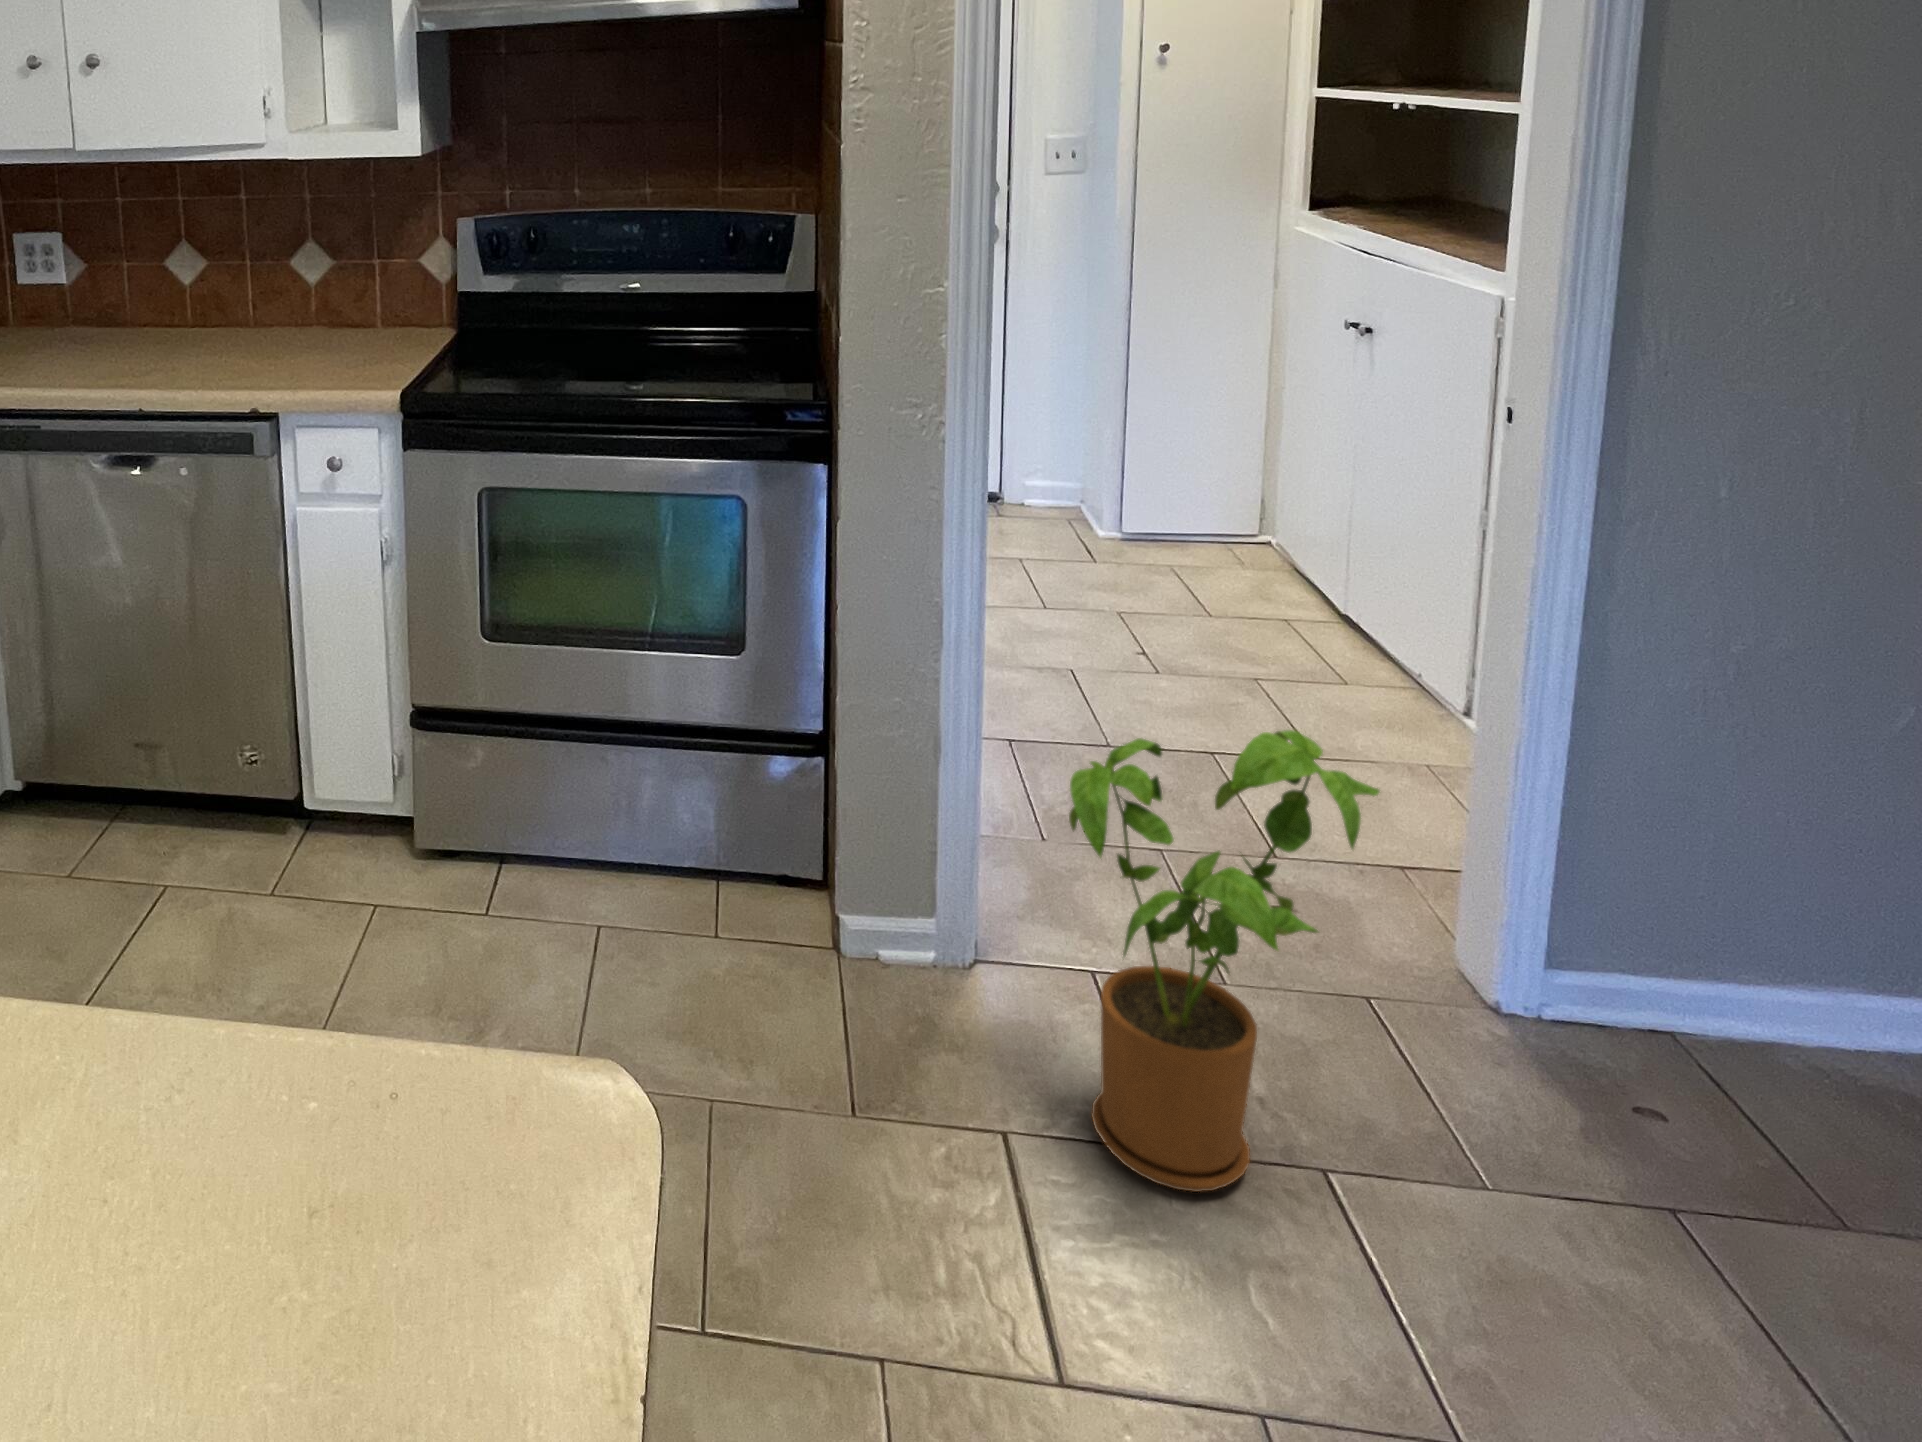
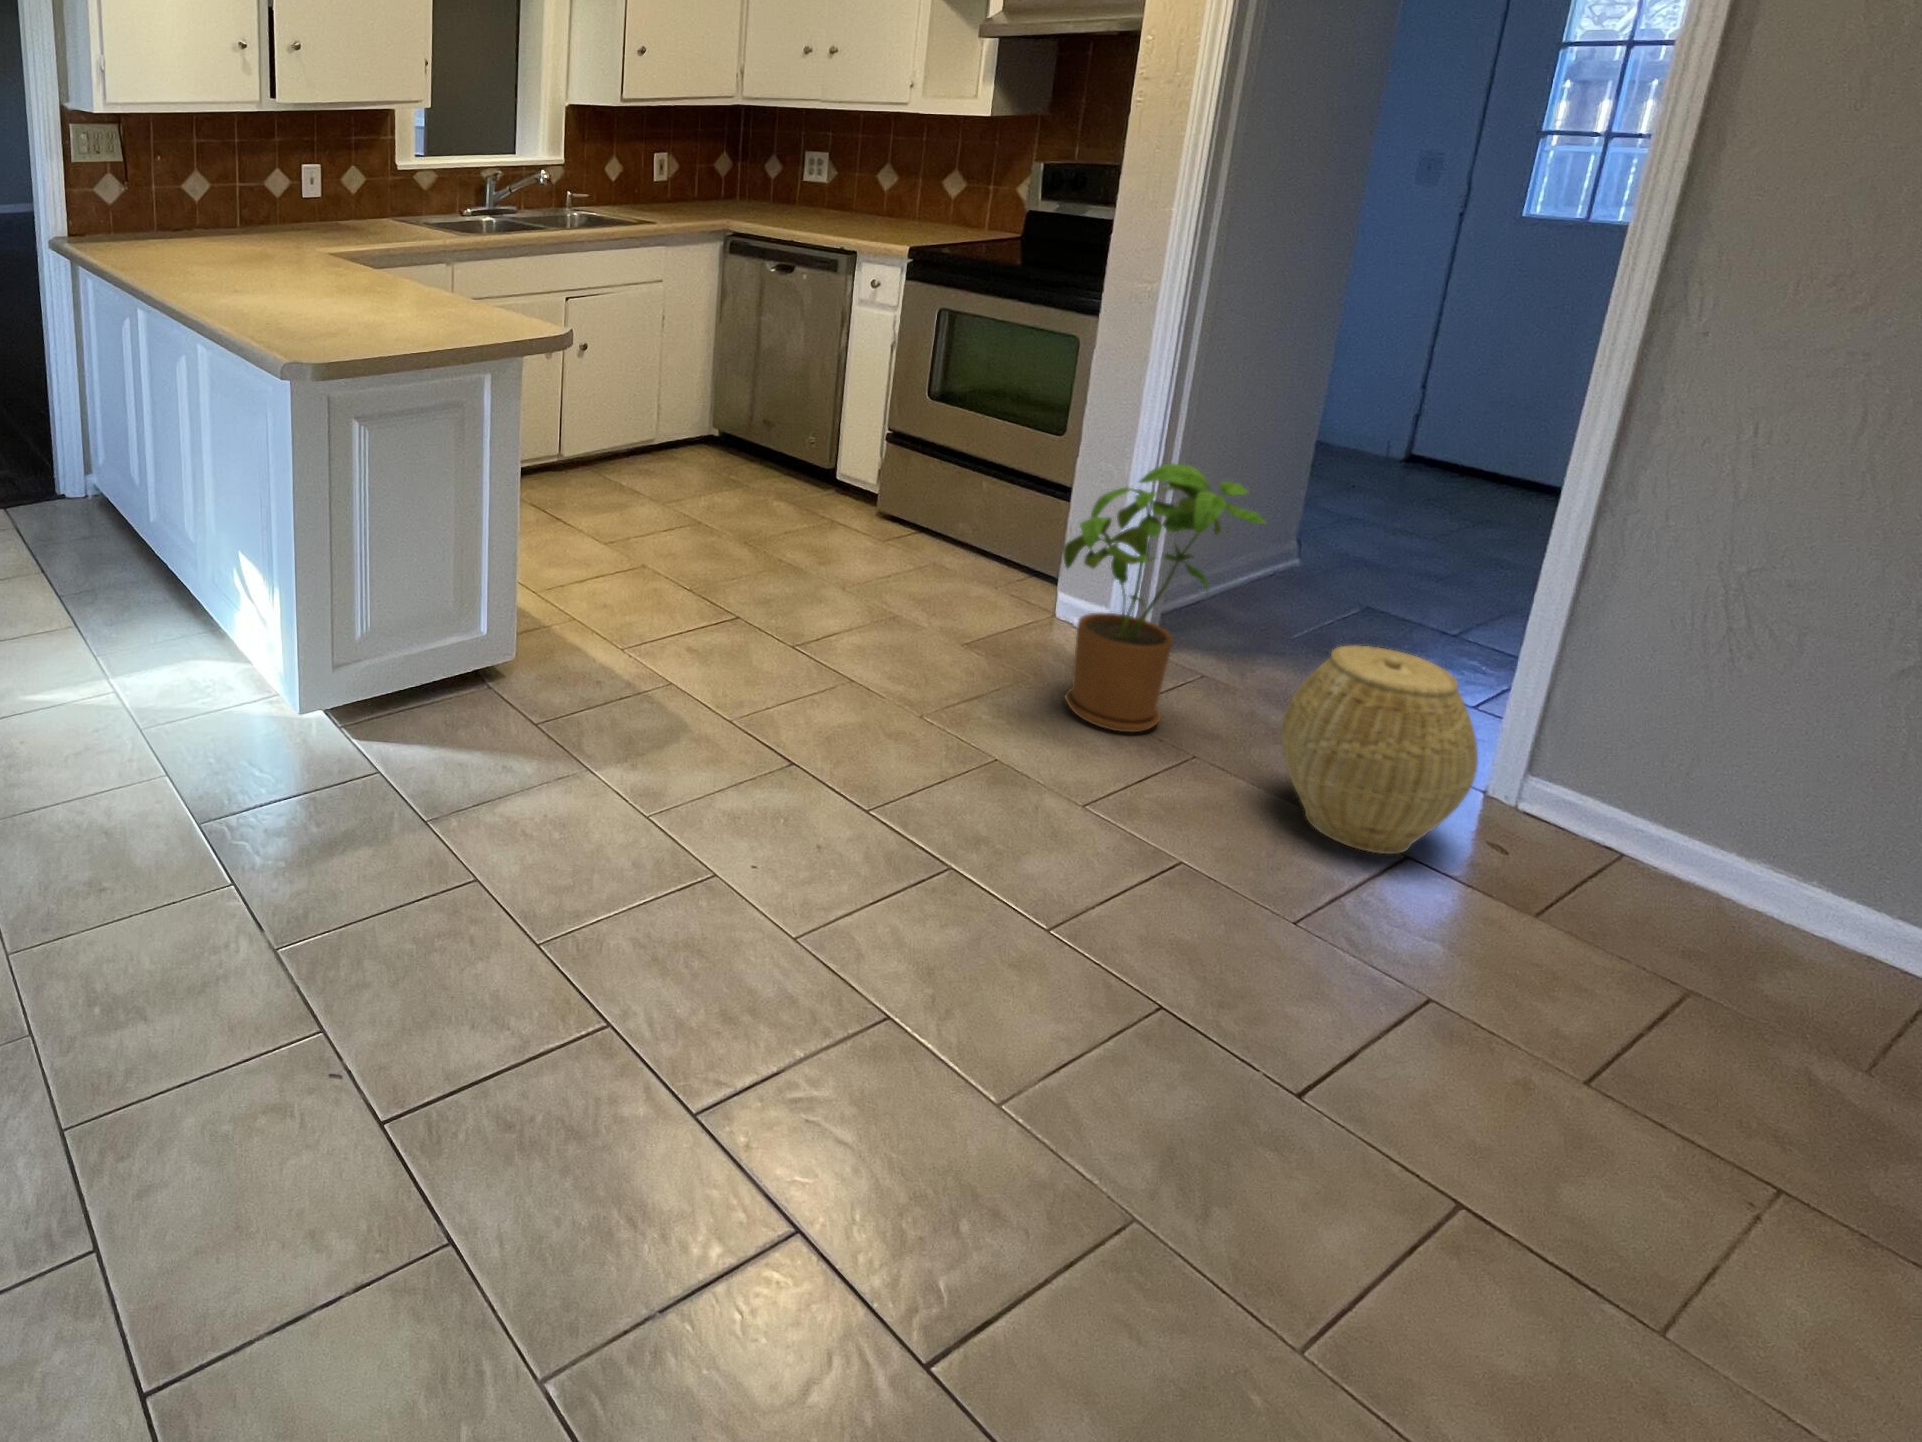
woven basket: none [1461,912,1759,1244] -> present [1281,645,1478,854]

